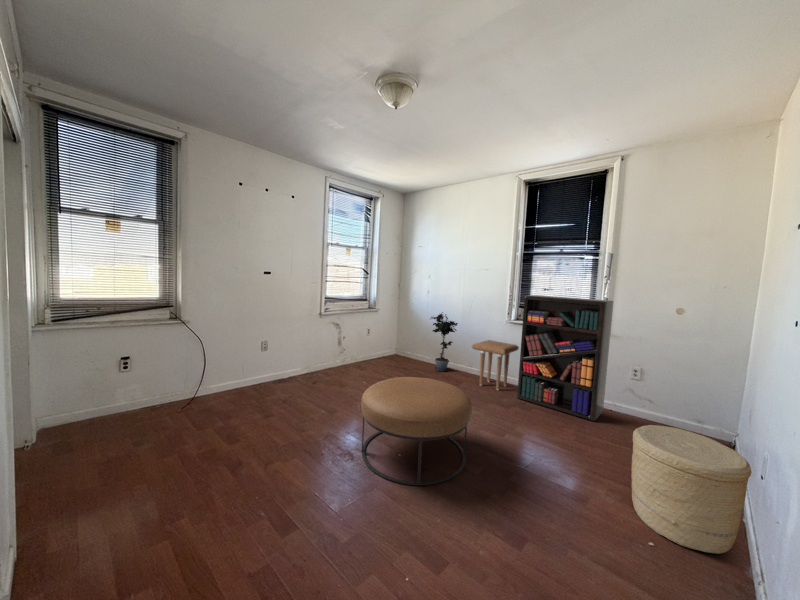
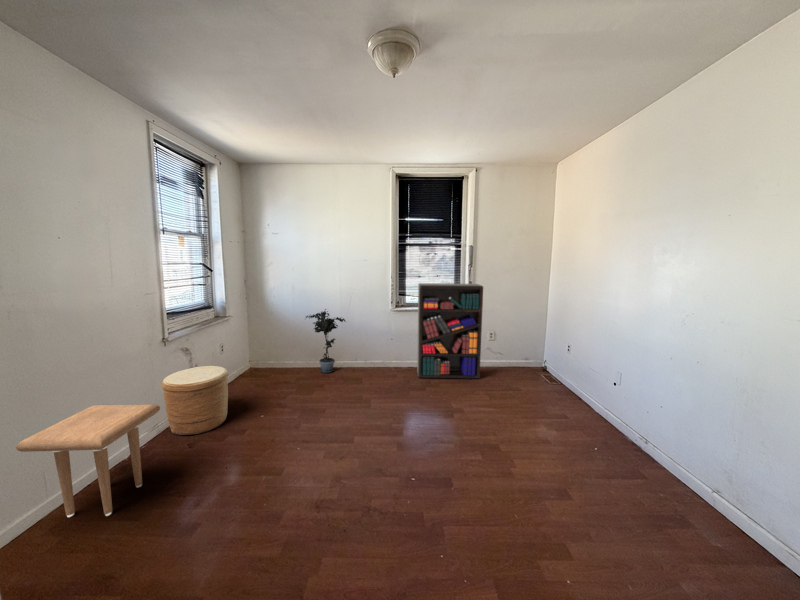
side table: present [472,340,519,390] -> present [16,404,160,517]
ottoman: present [361,377,472,485] -> none [361,388,482,518]
woven basket: present [631,425,752,554] -> present [162,366,228,435]

